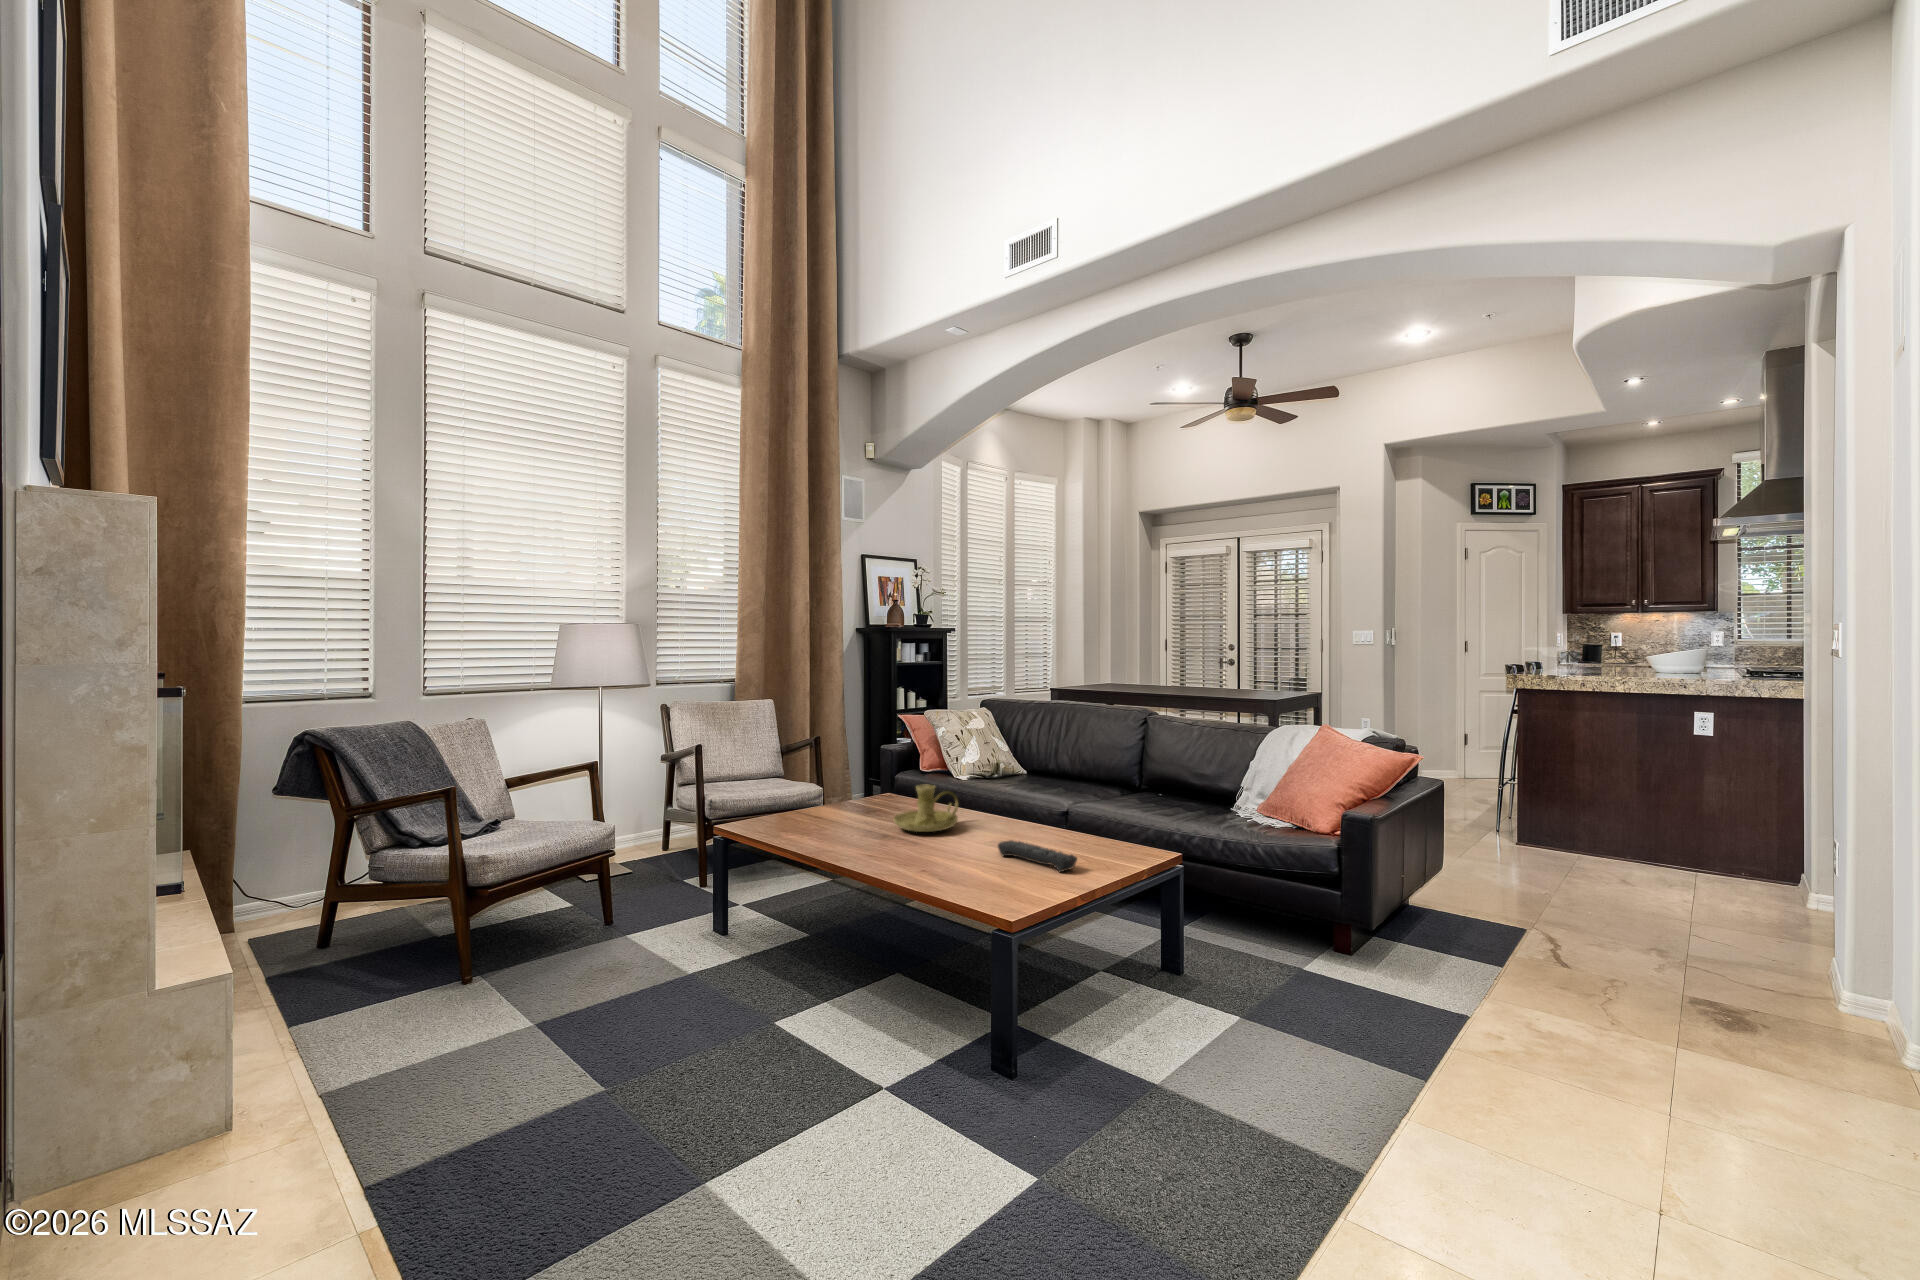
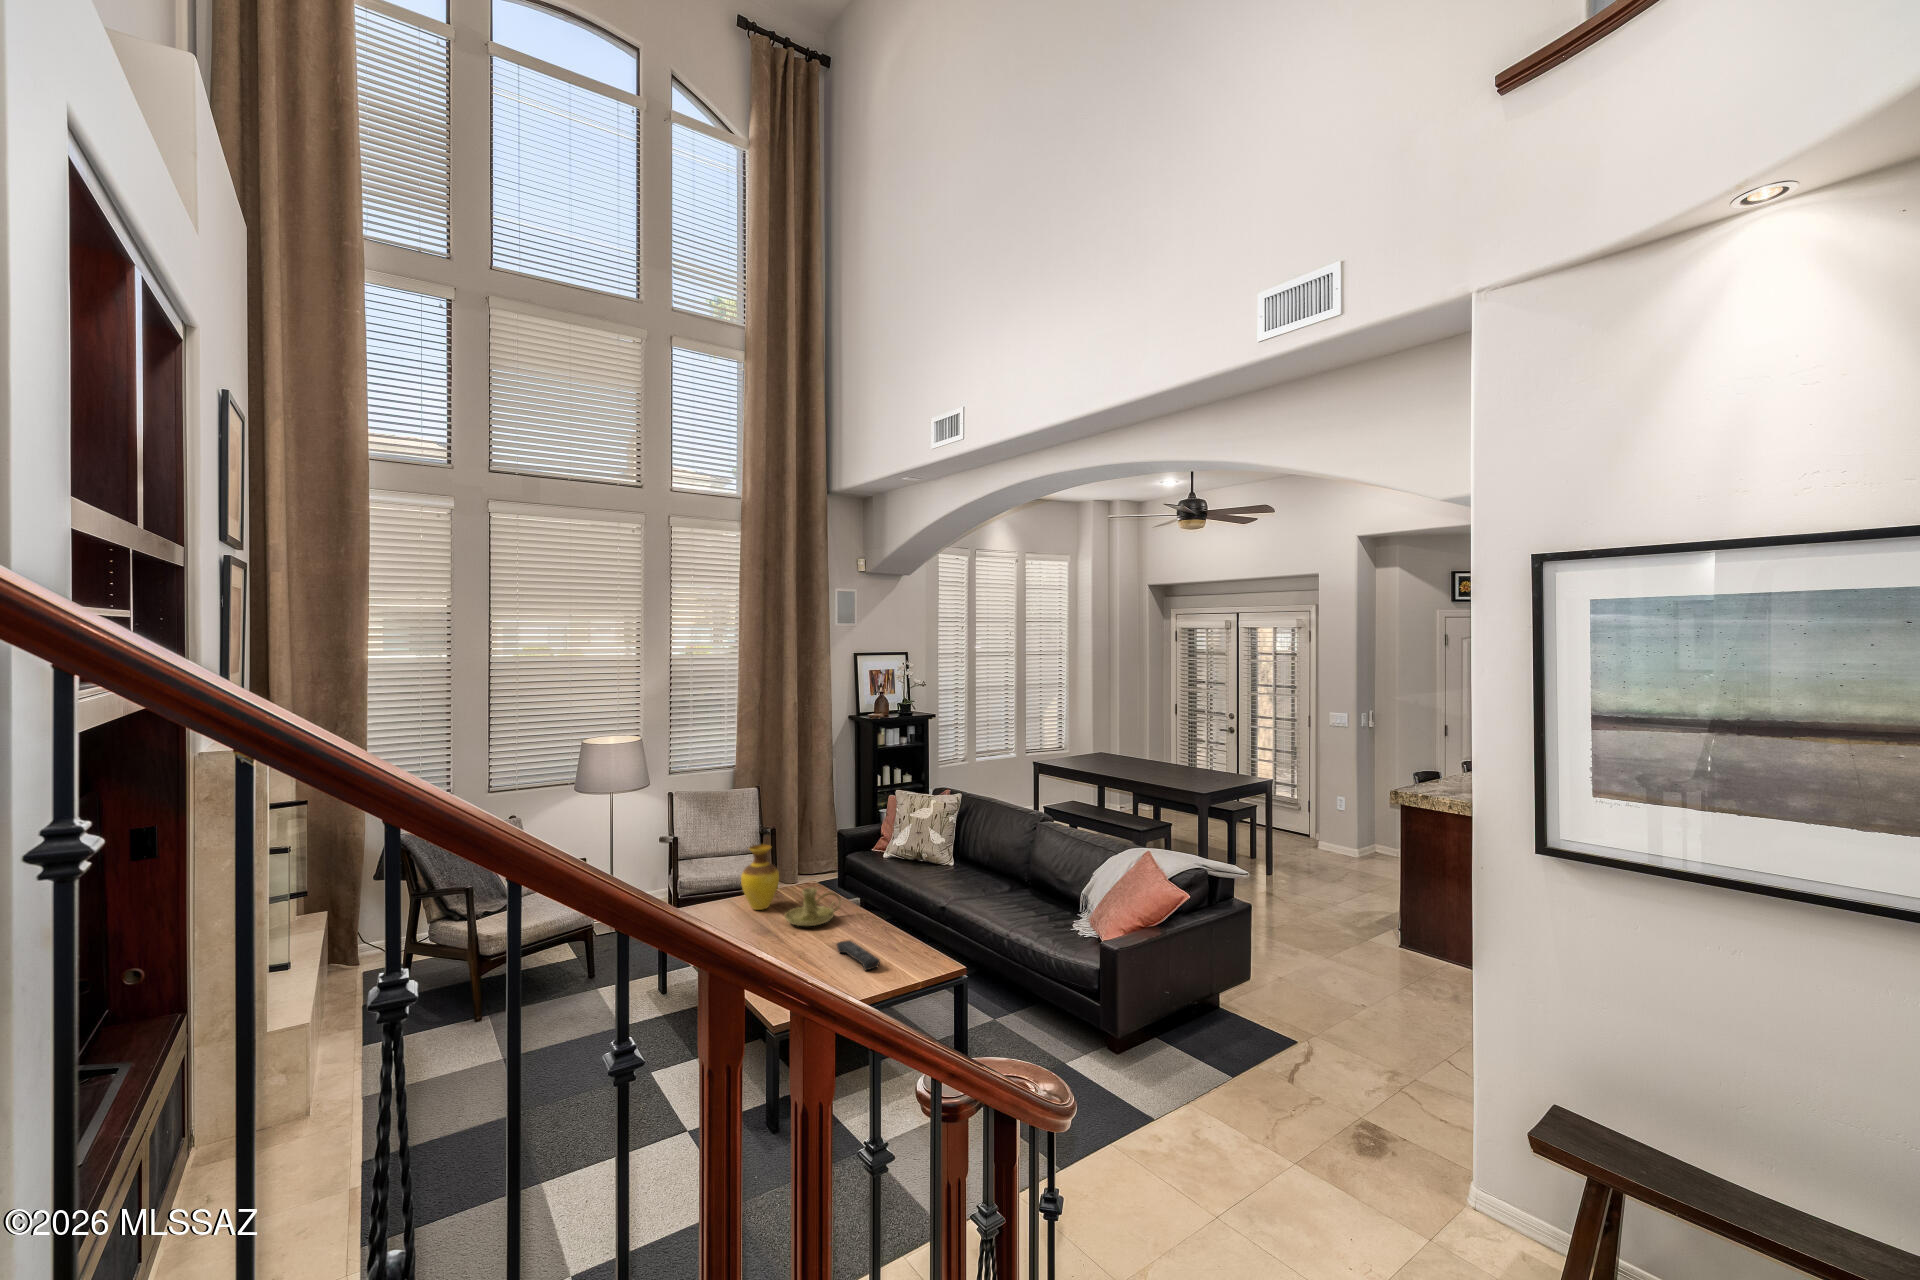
vase: none [821,736,870,820] -> present [741,844,779,910]

